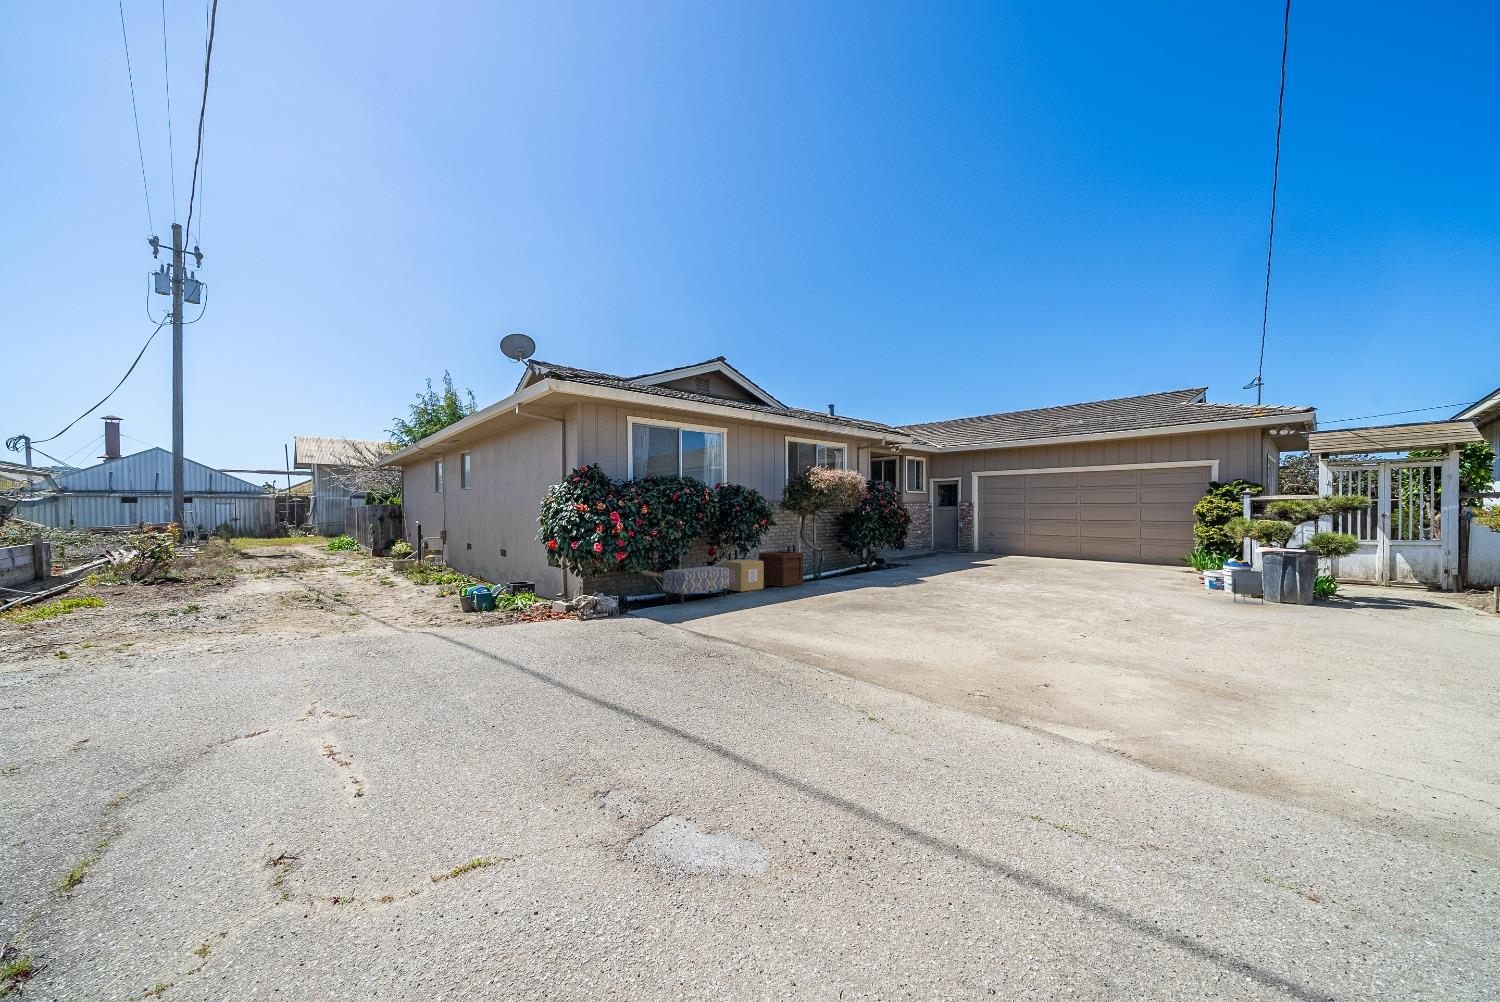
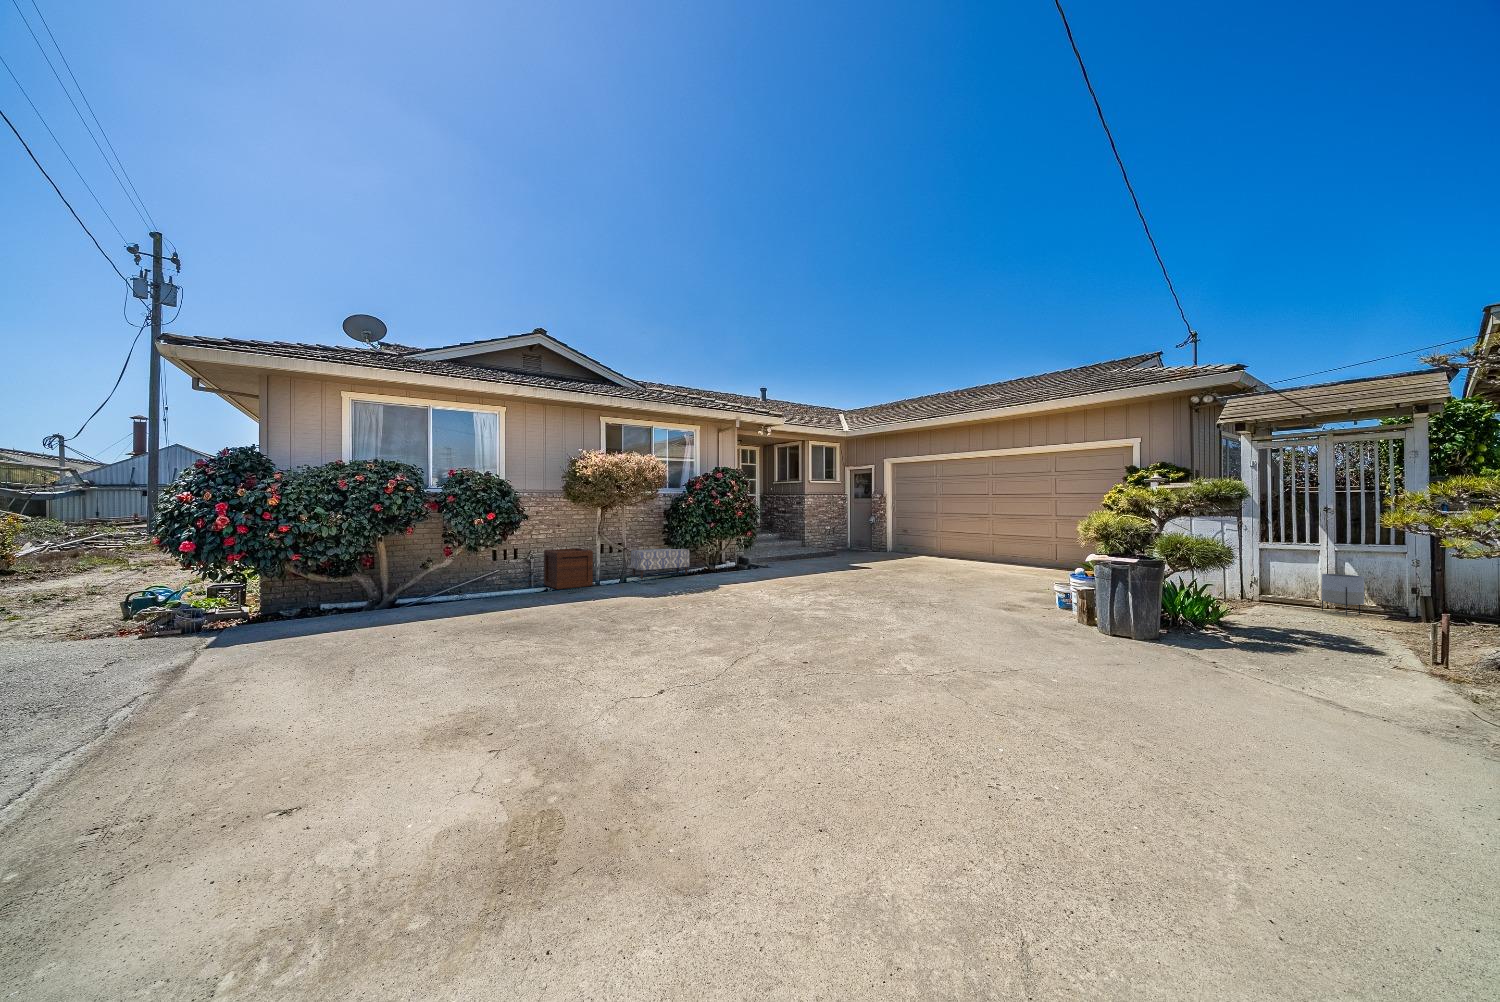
cardboard box: present [723,559,764,592] -> none [487,557,531,595]
bench: present [663,566,729,604] -> present [631,548,690,578]
planter: present [1231,570,1263,604] -> present [1322,574,1364,616]

